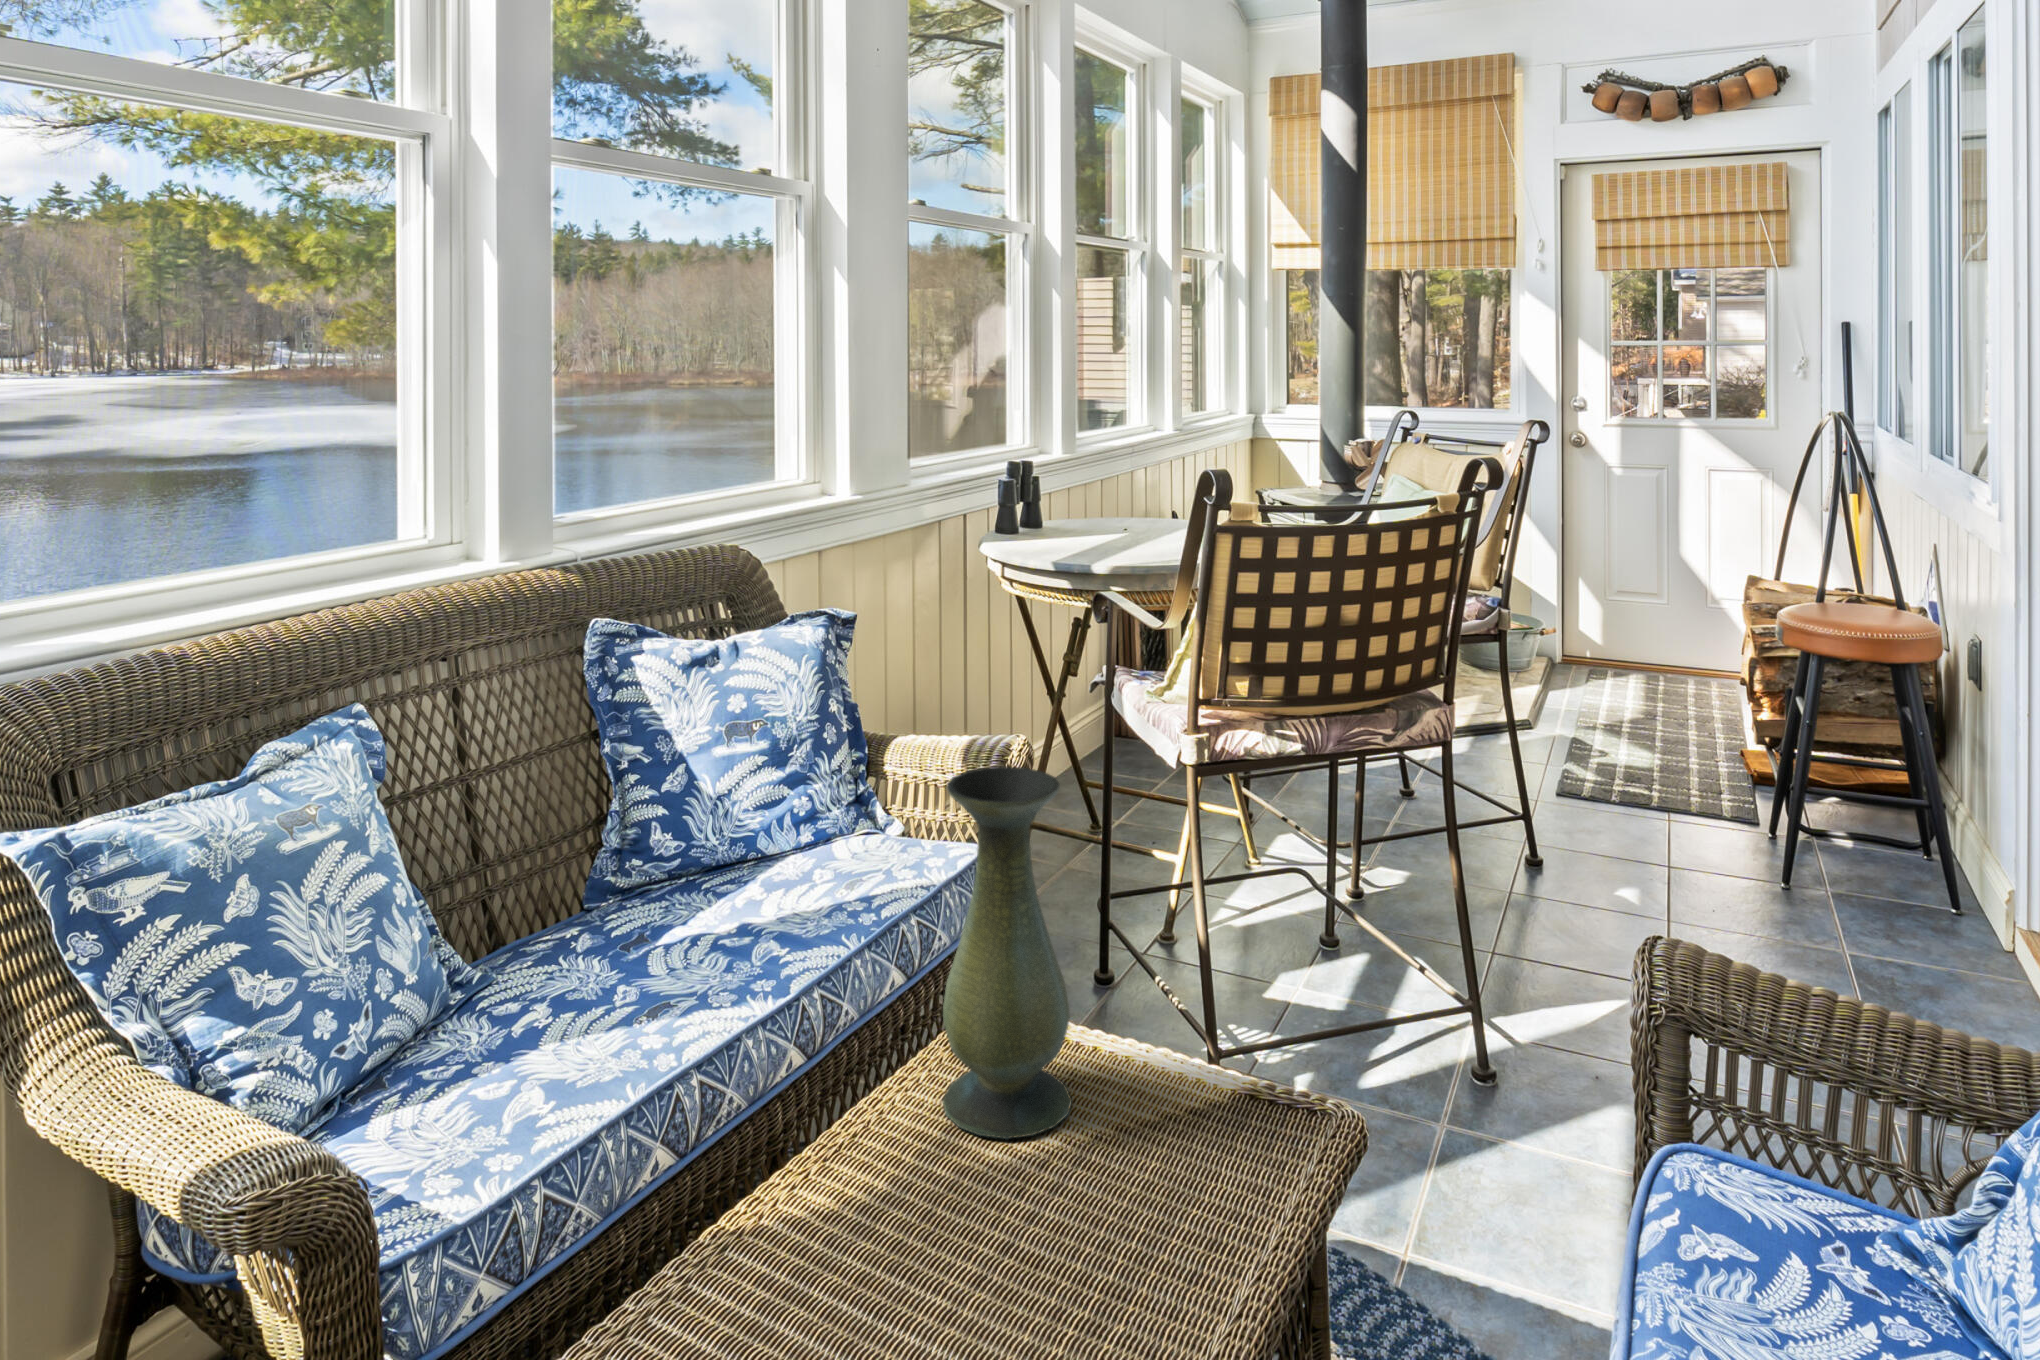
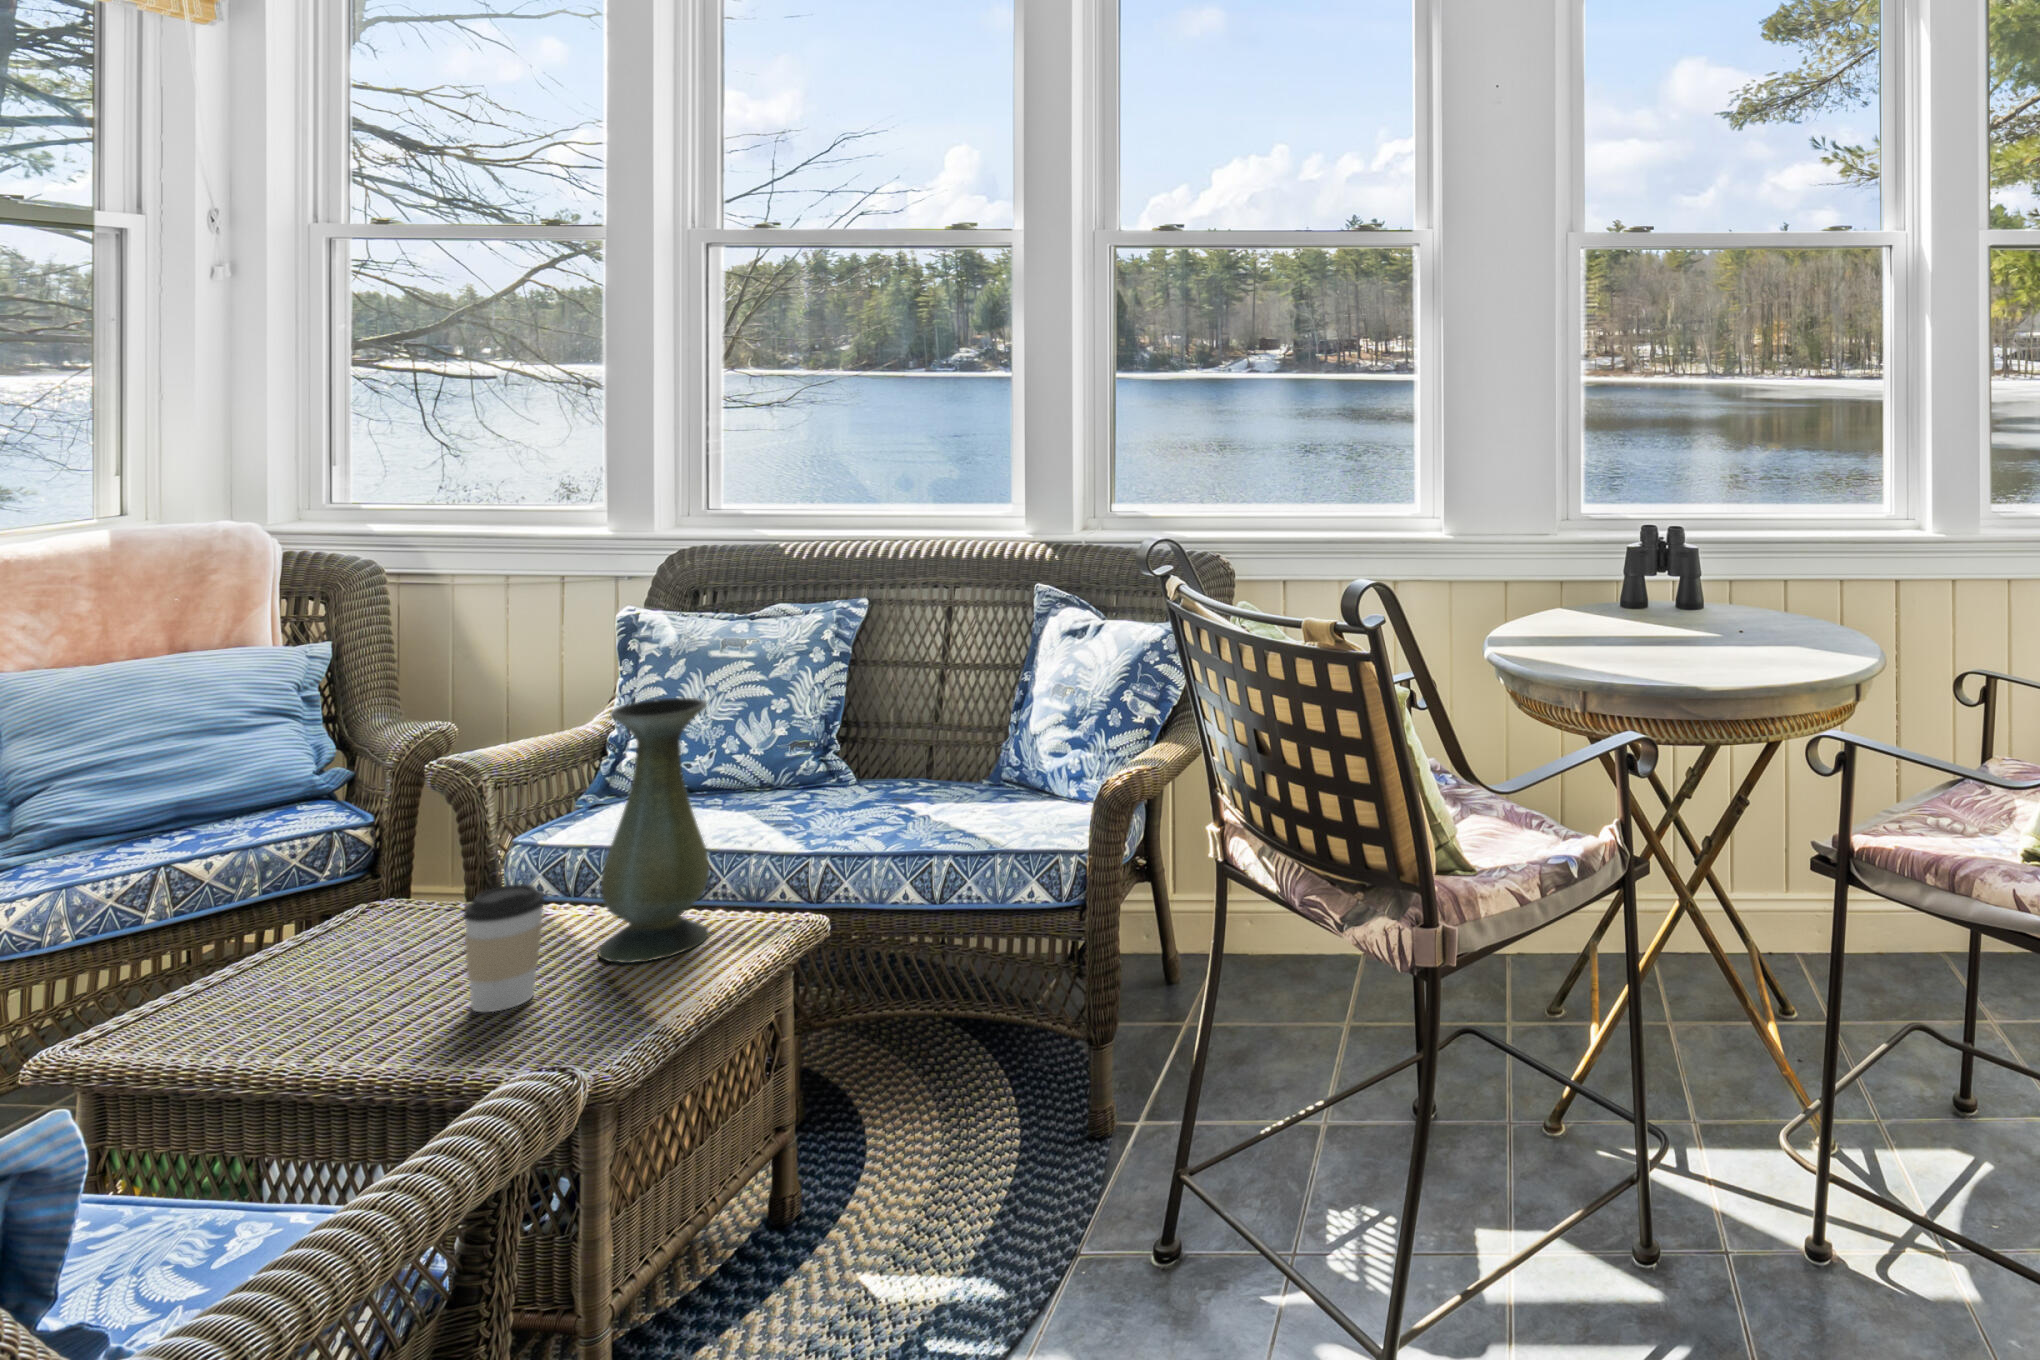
coffee cup: none [1080,1035,1172,1223] -> present [464,884,545,1012]

